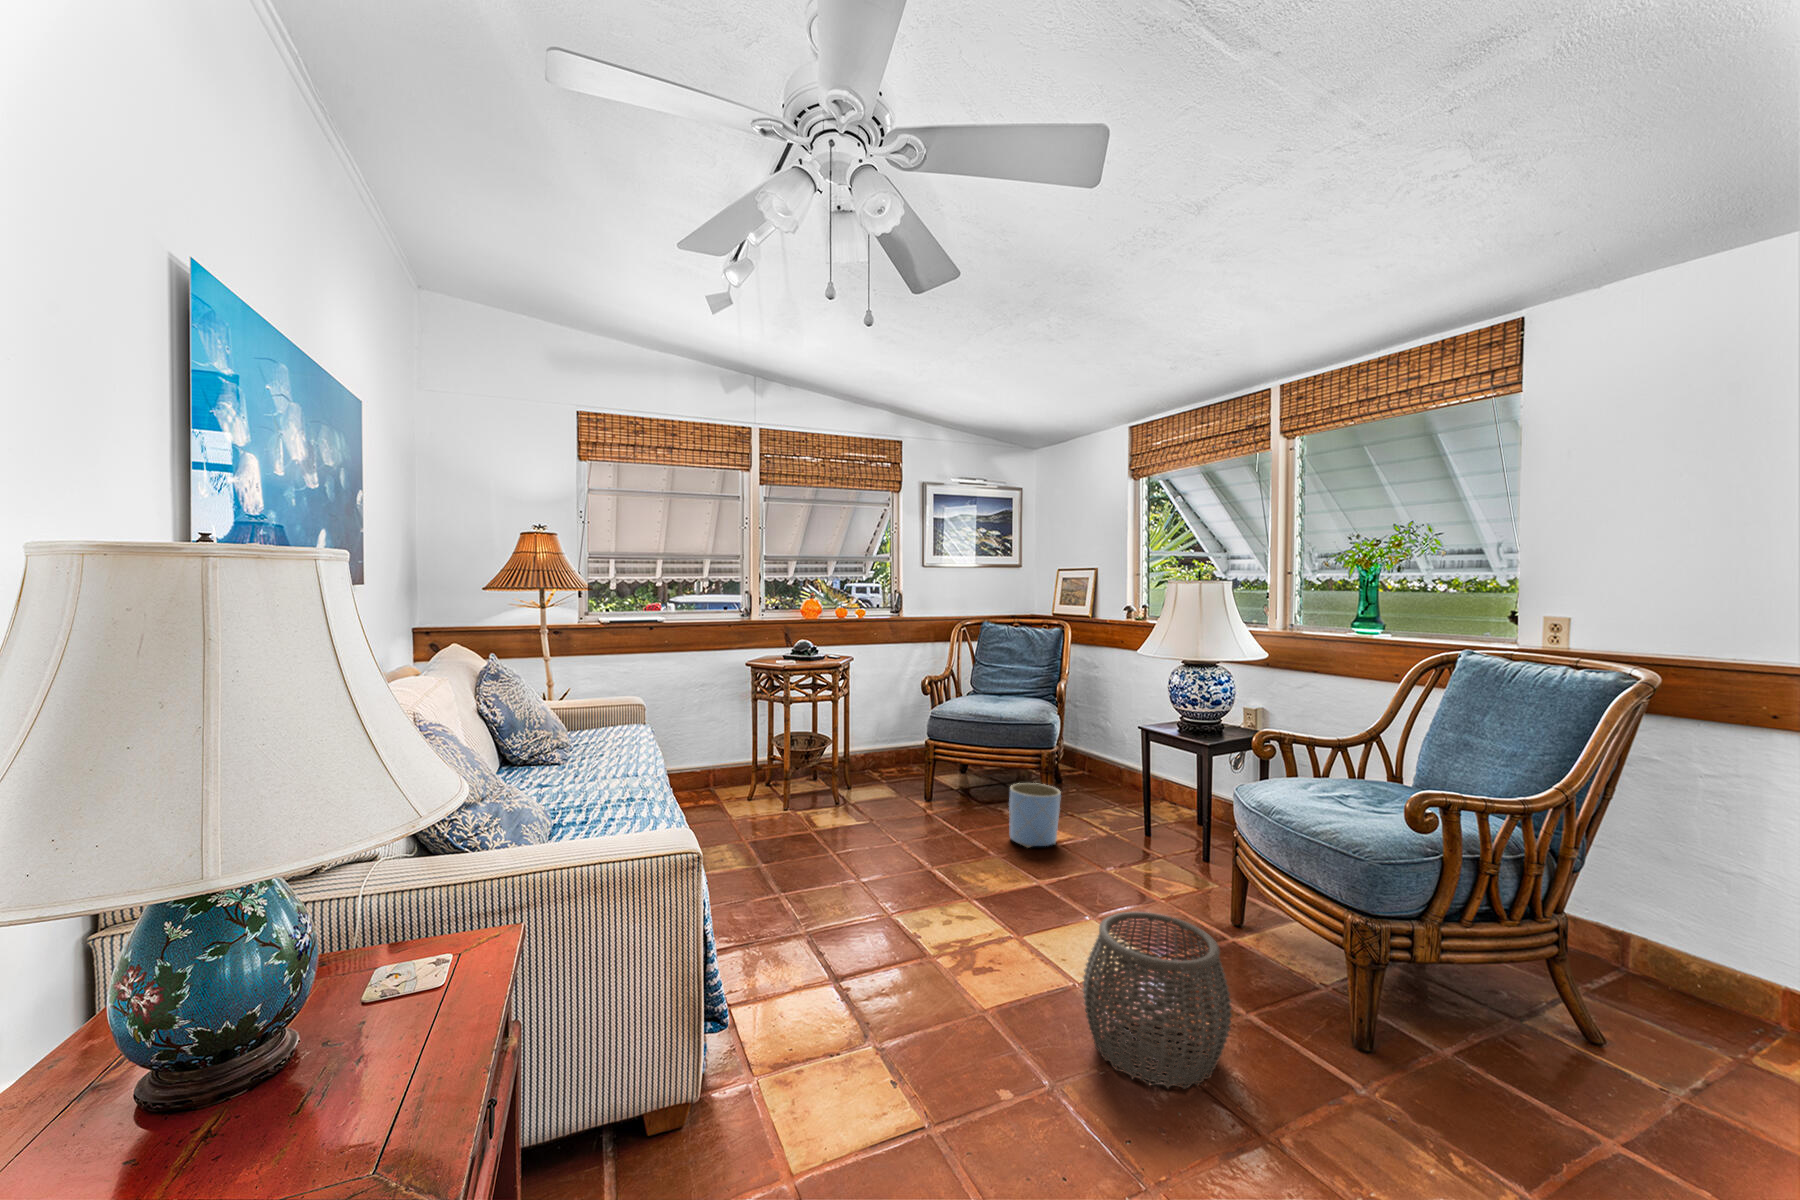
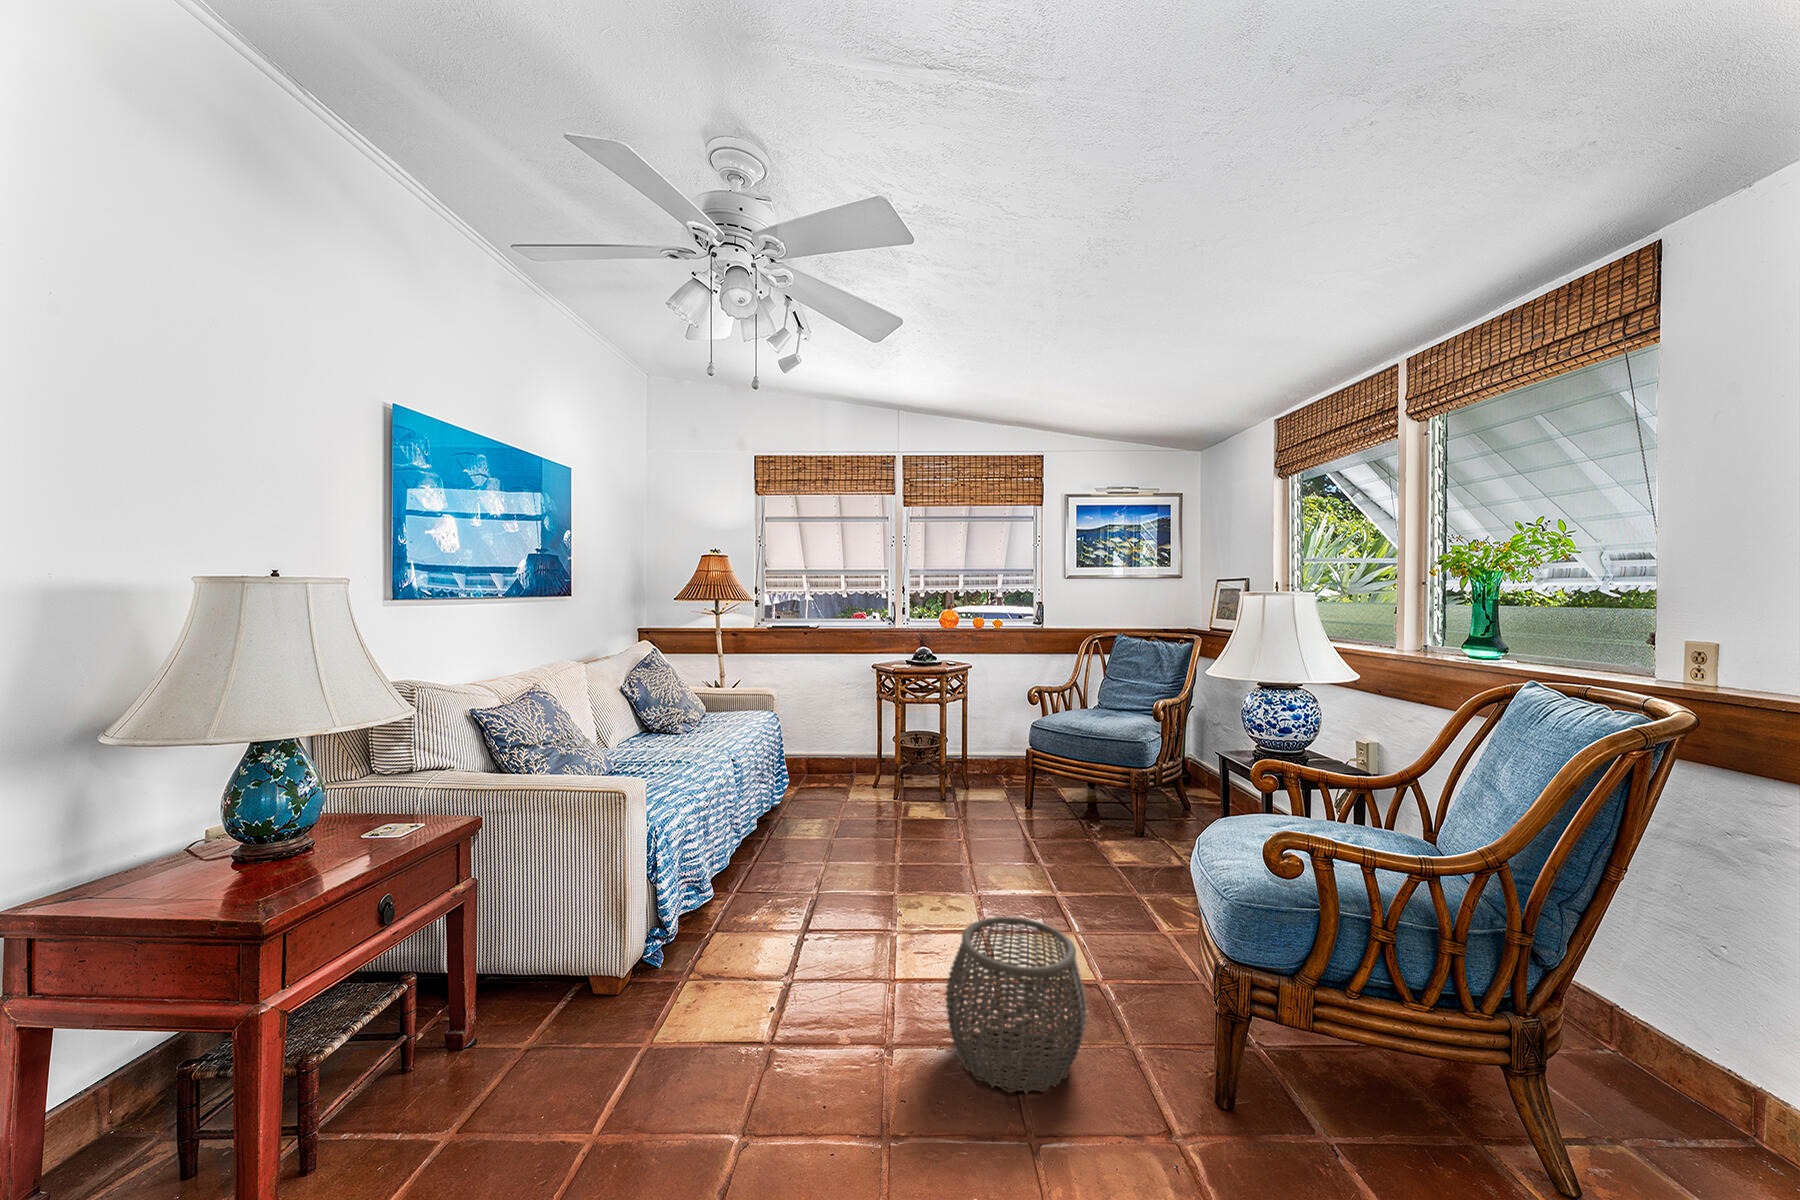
planter: present [1009,783,1061,848] -> none [1074,799,1128,867]

